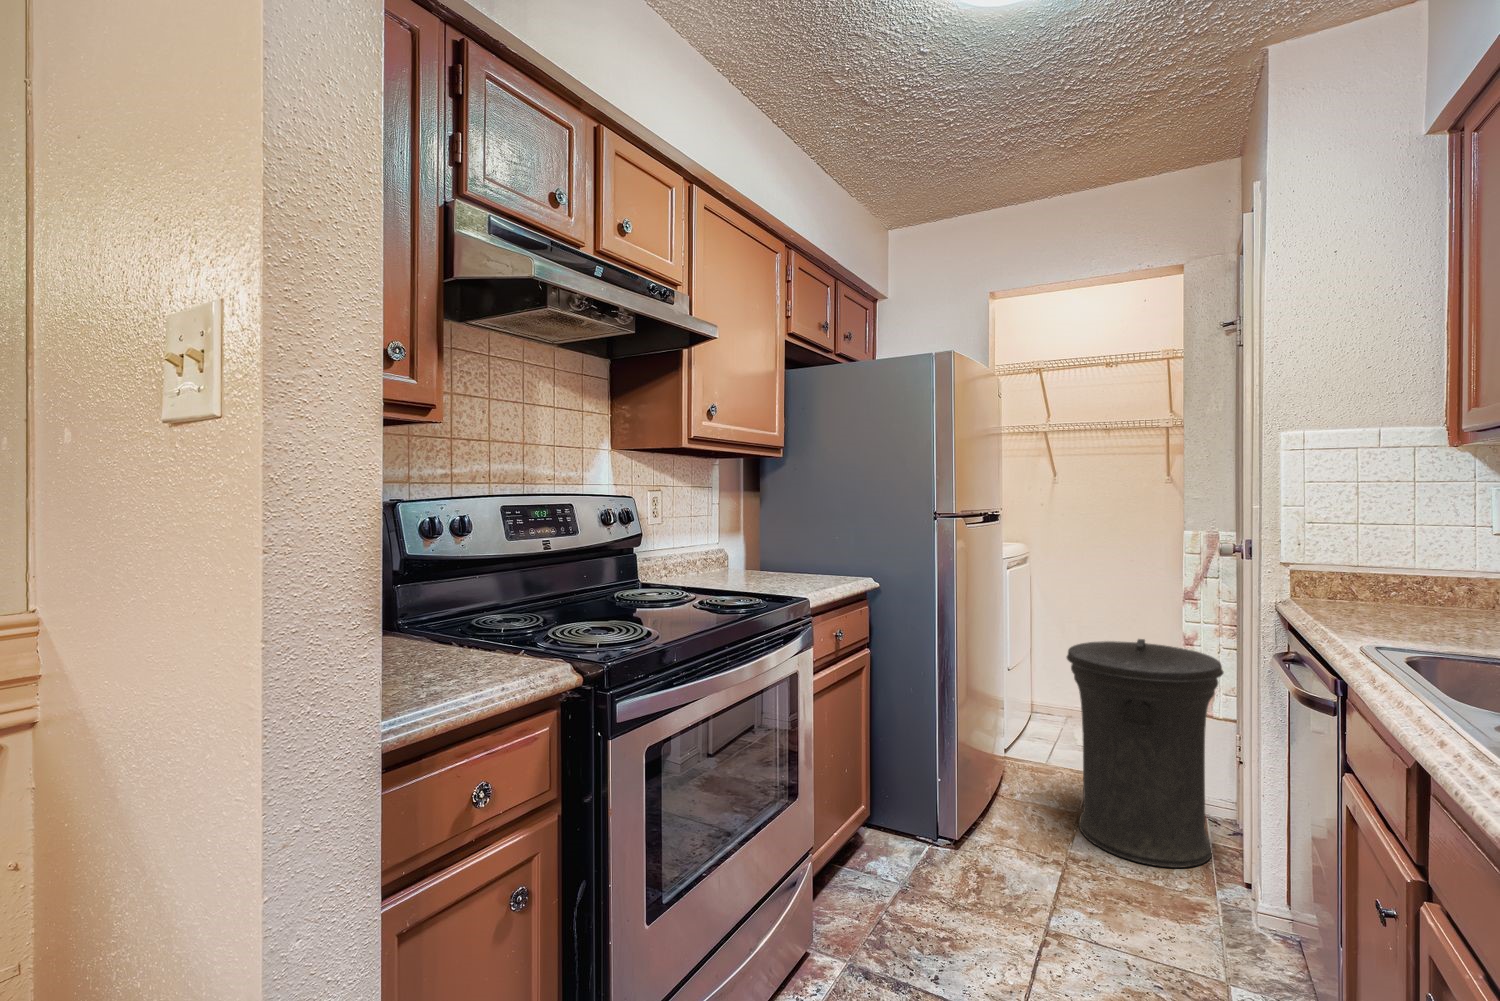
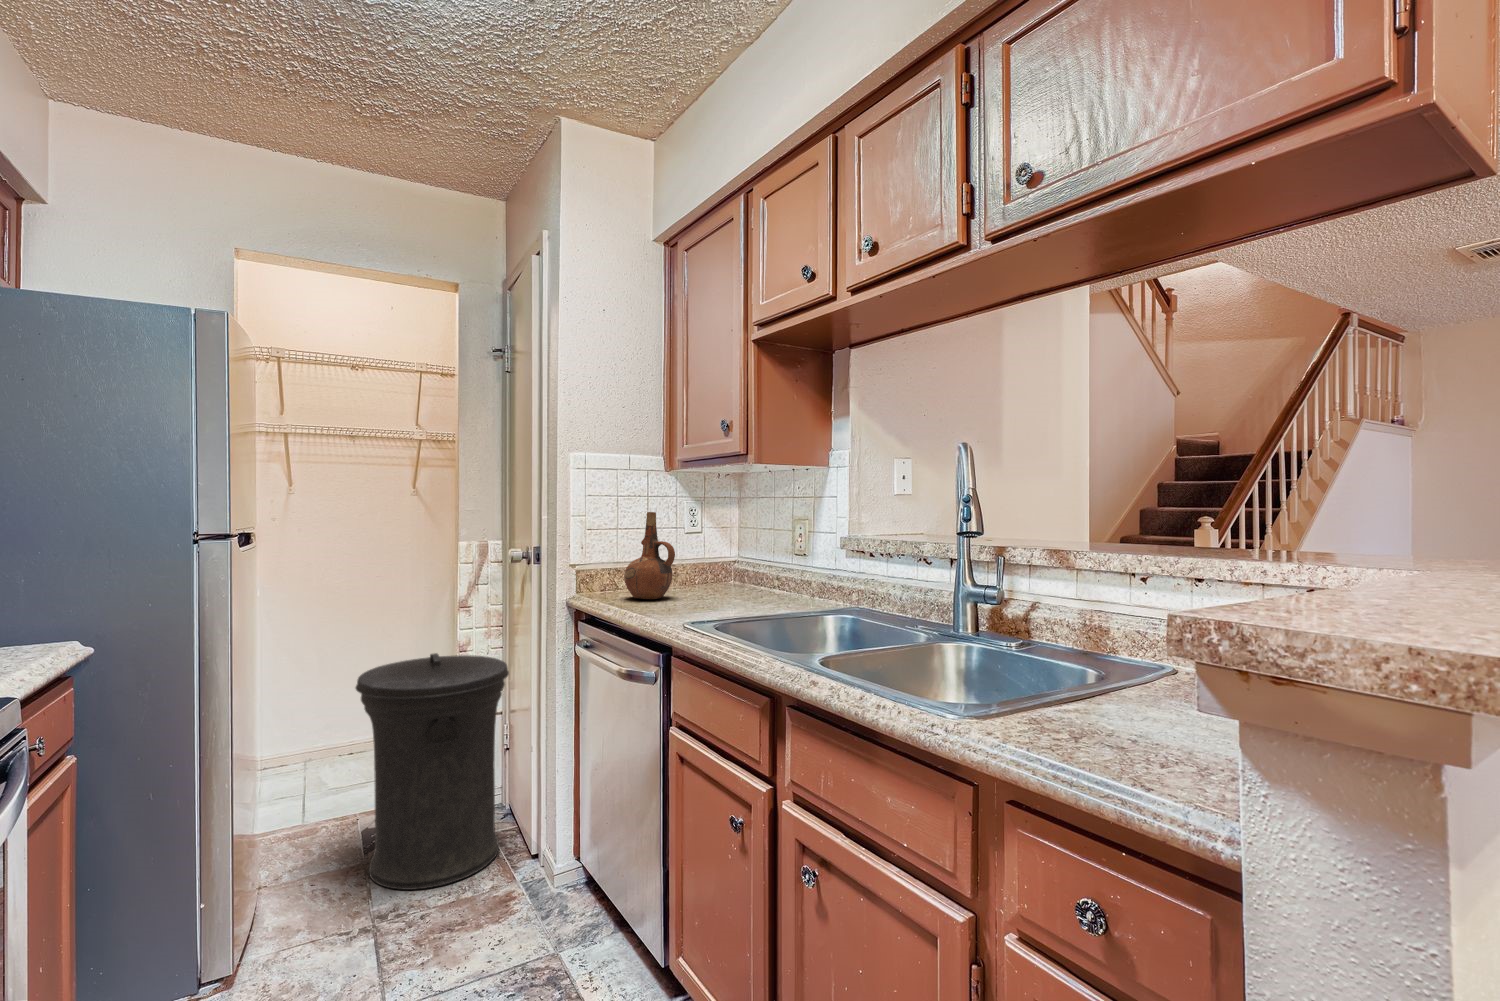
ceramic pitcher: none [1349,502,1435,617] -> present [624,512,675,599]

